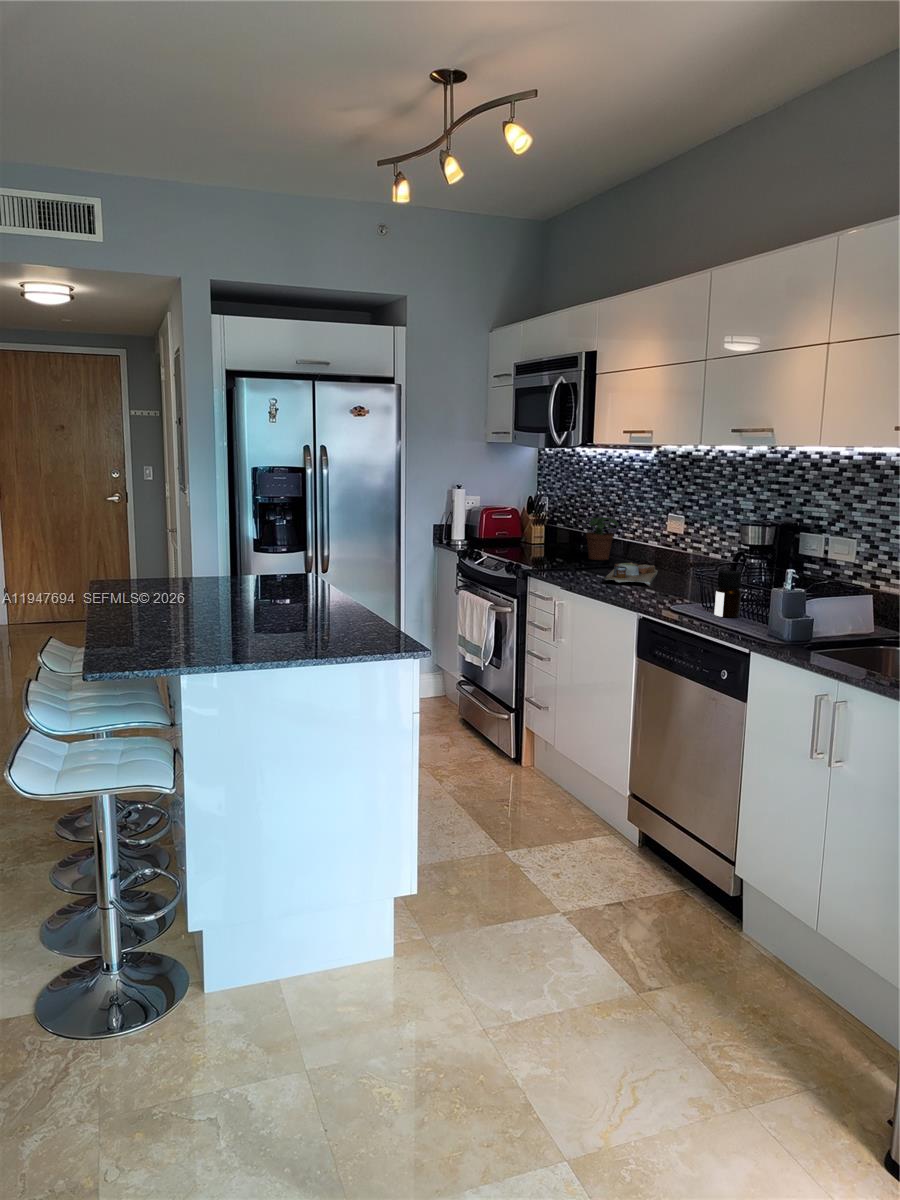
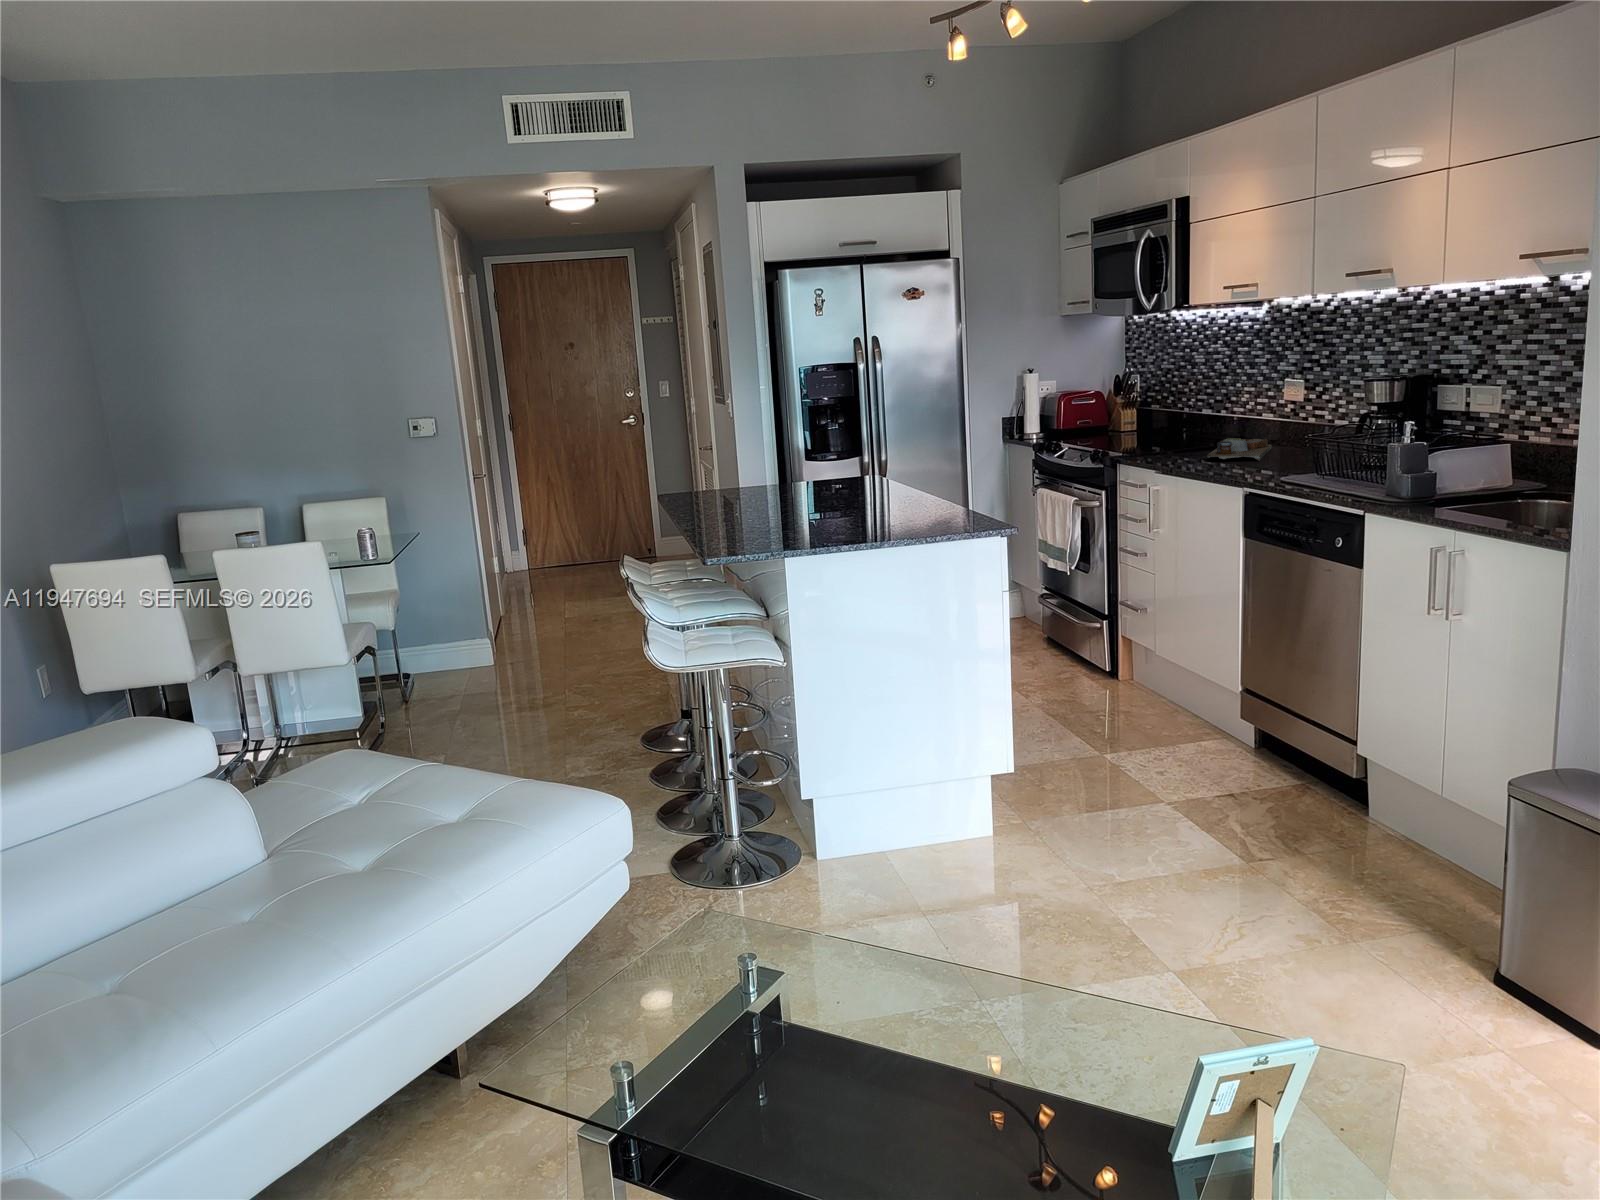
potted plant: present [584,518,619,560] -> none [1177,391,1225,441]
bottle: present [714,571,742,617] -> none [1329,431,1358,482]

